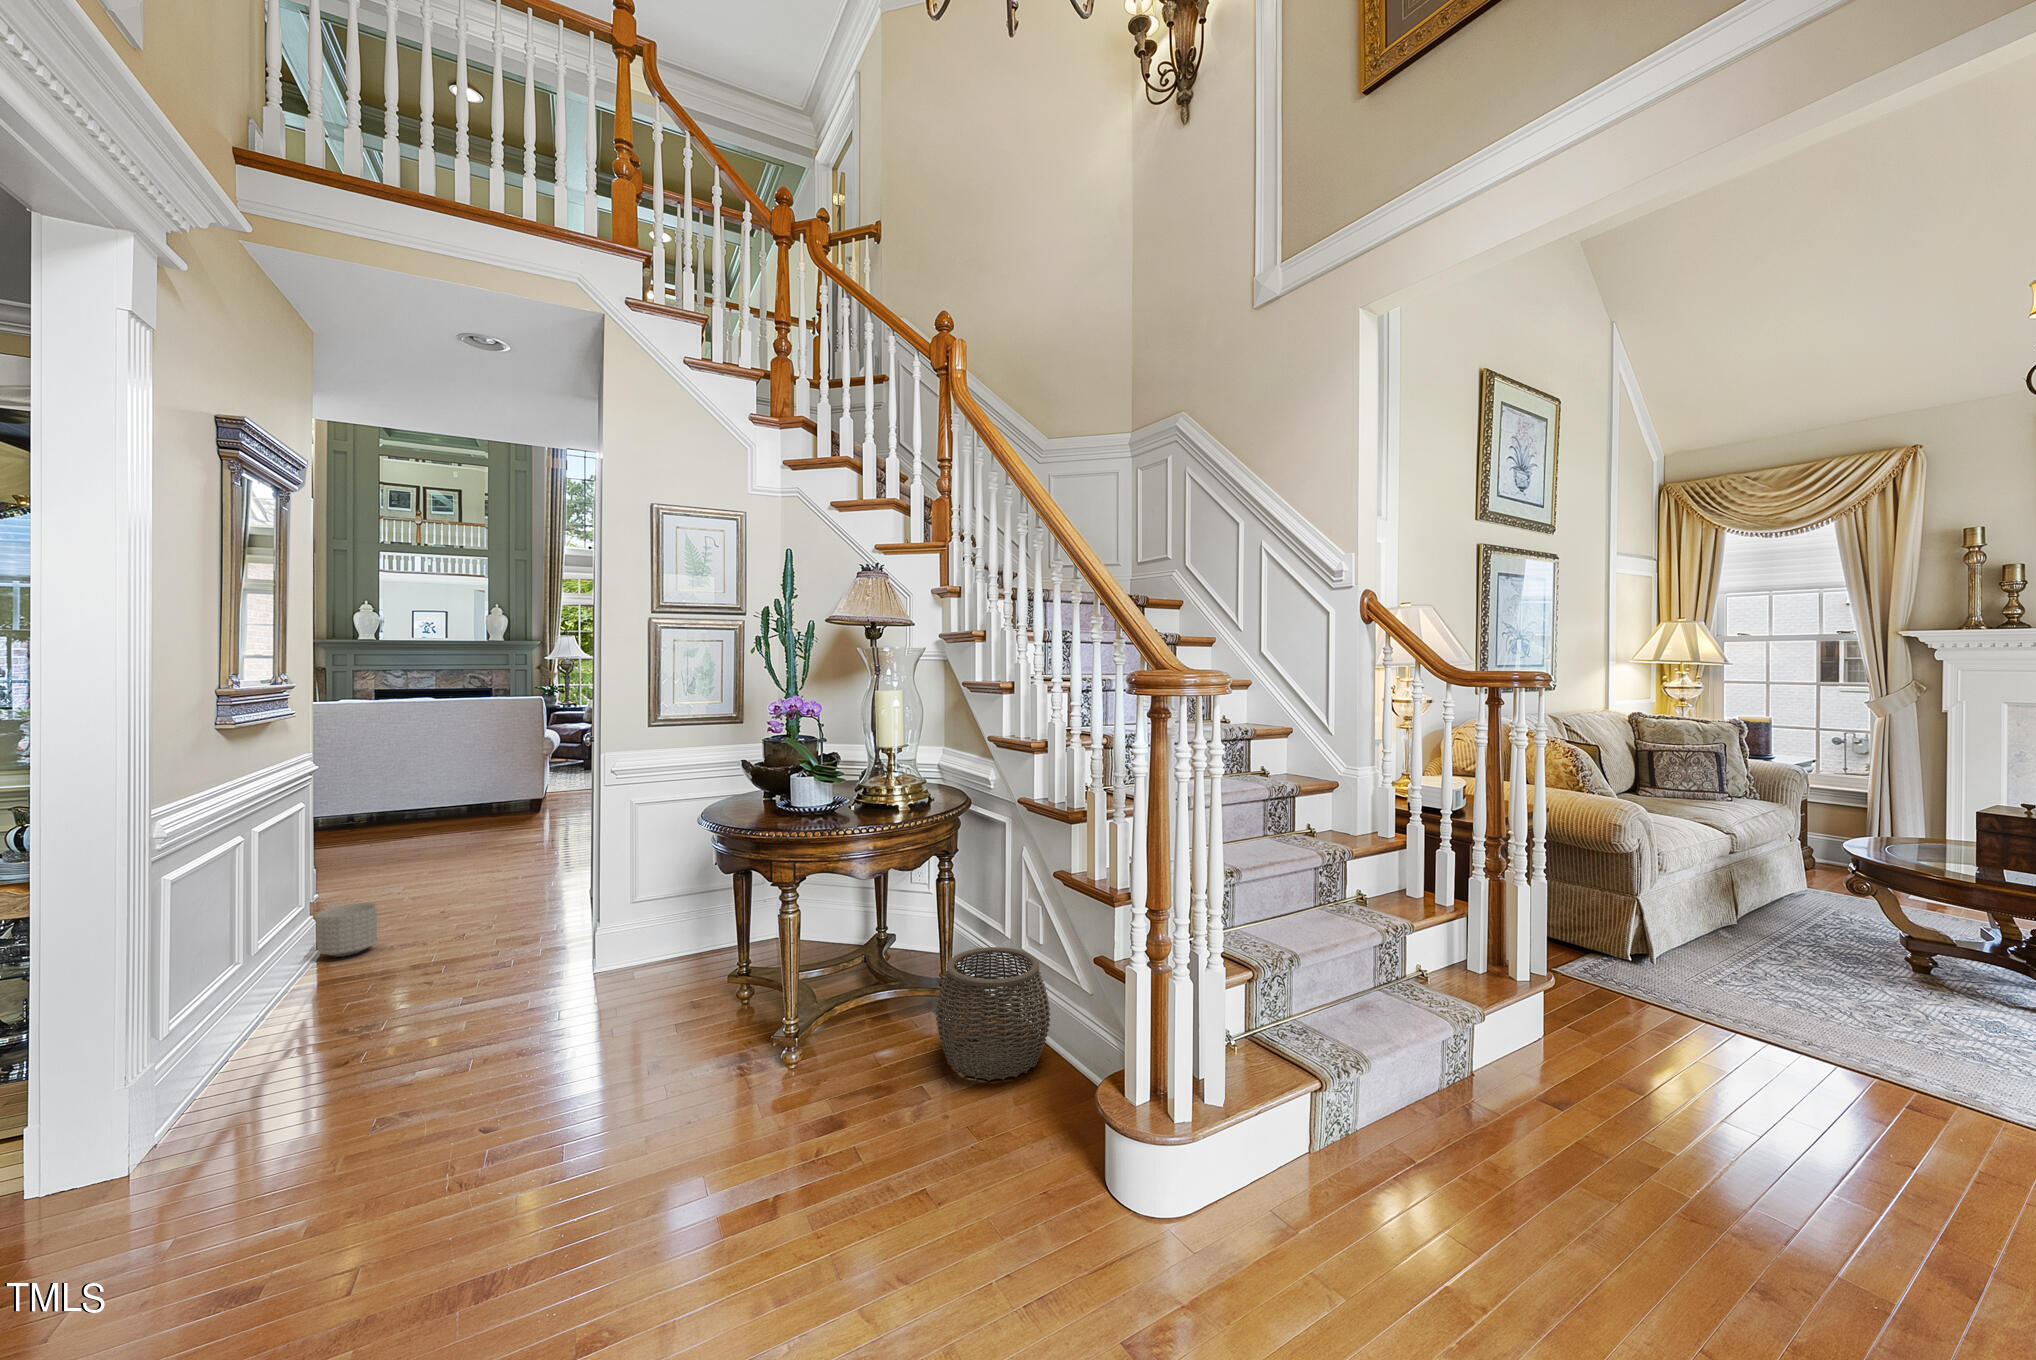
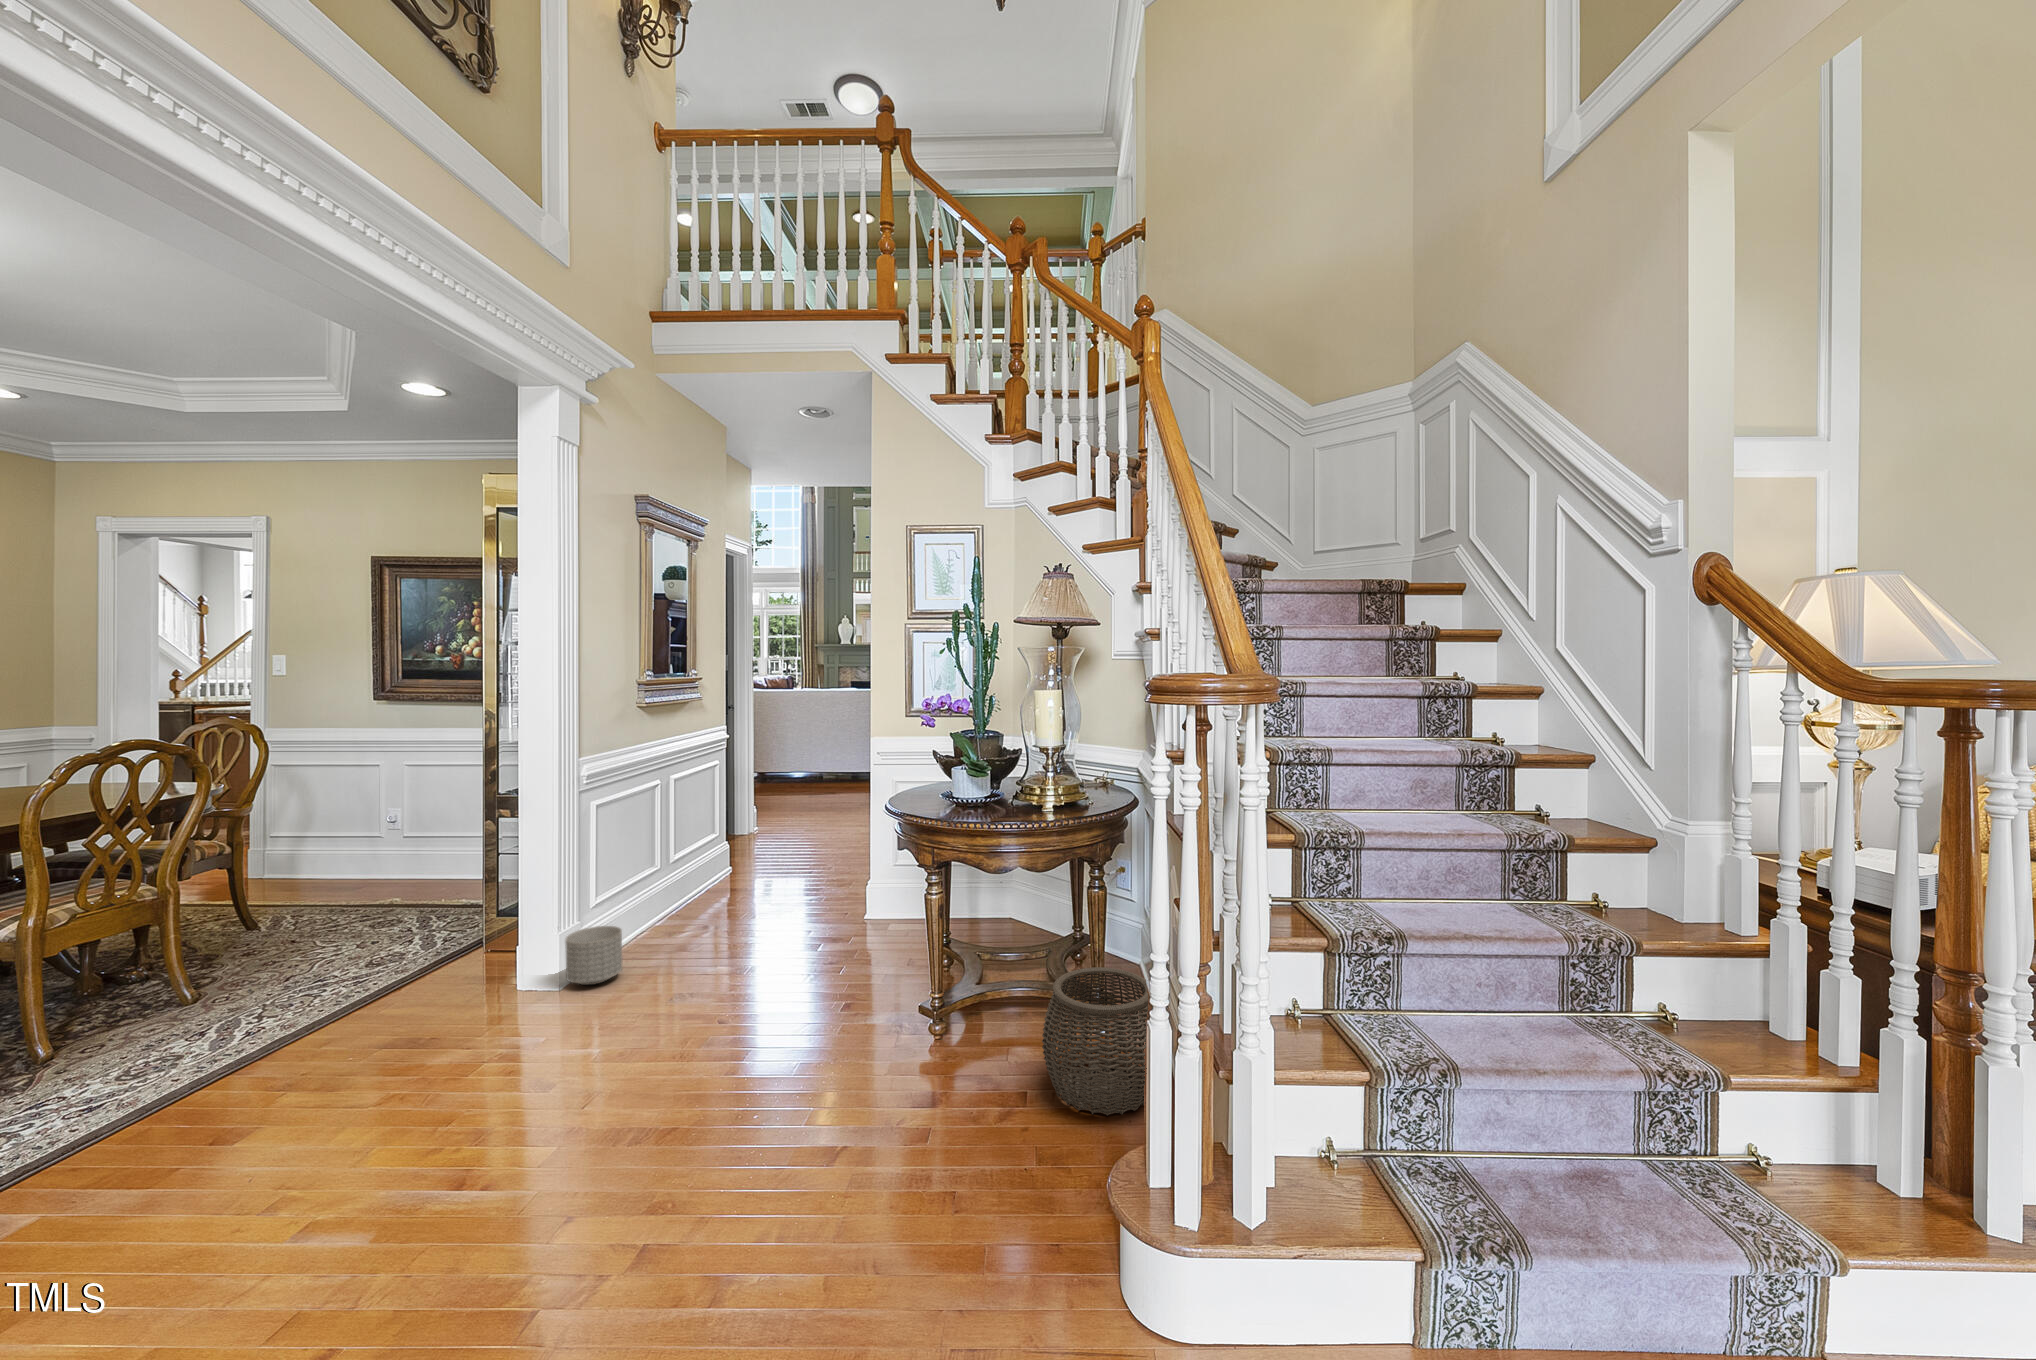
planter: present [316,903,377,957] -> present [565,926,623,985]

